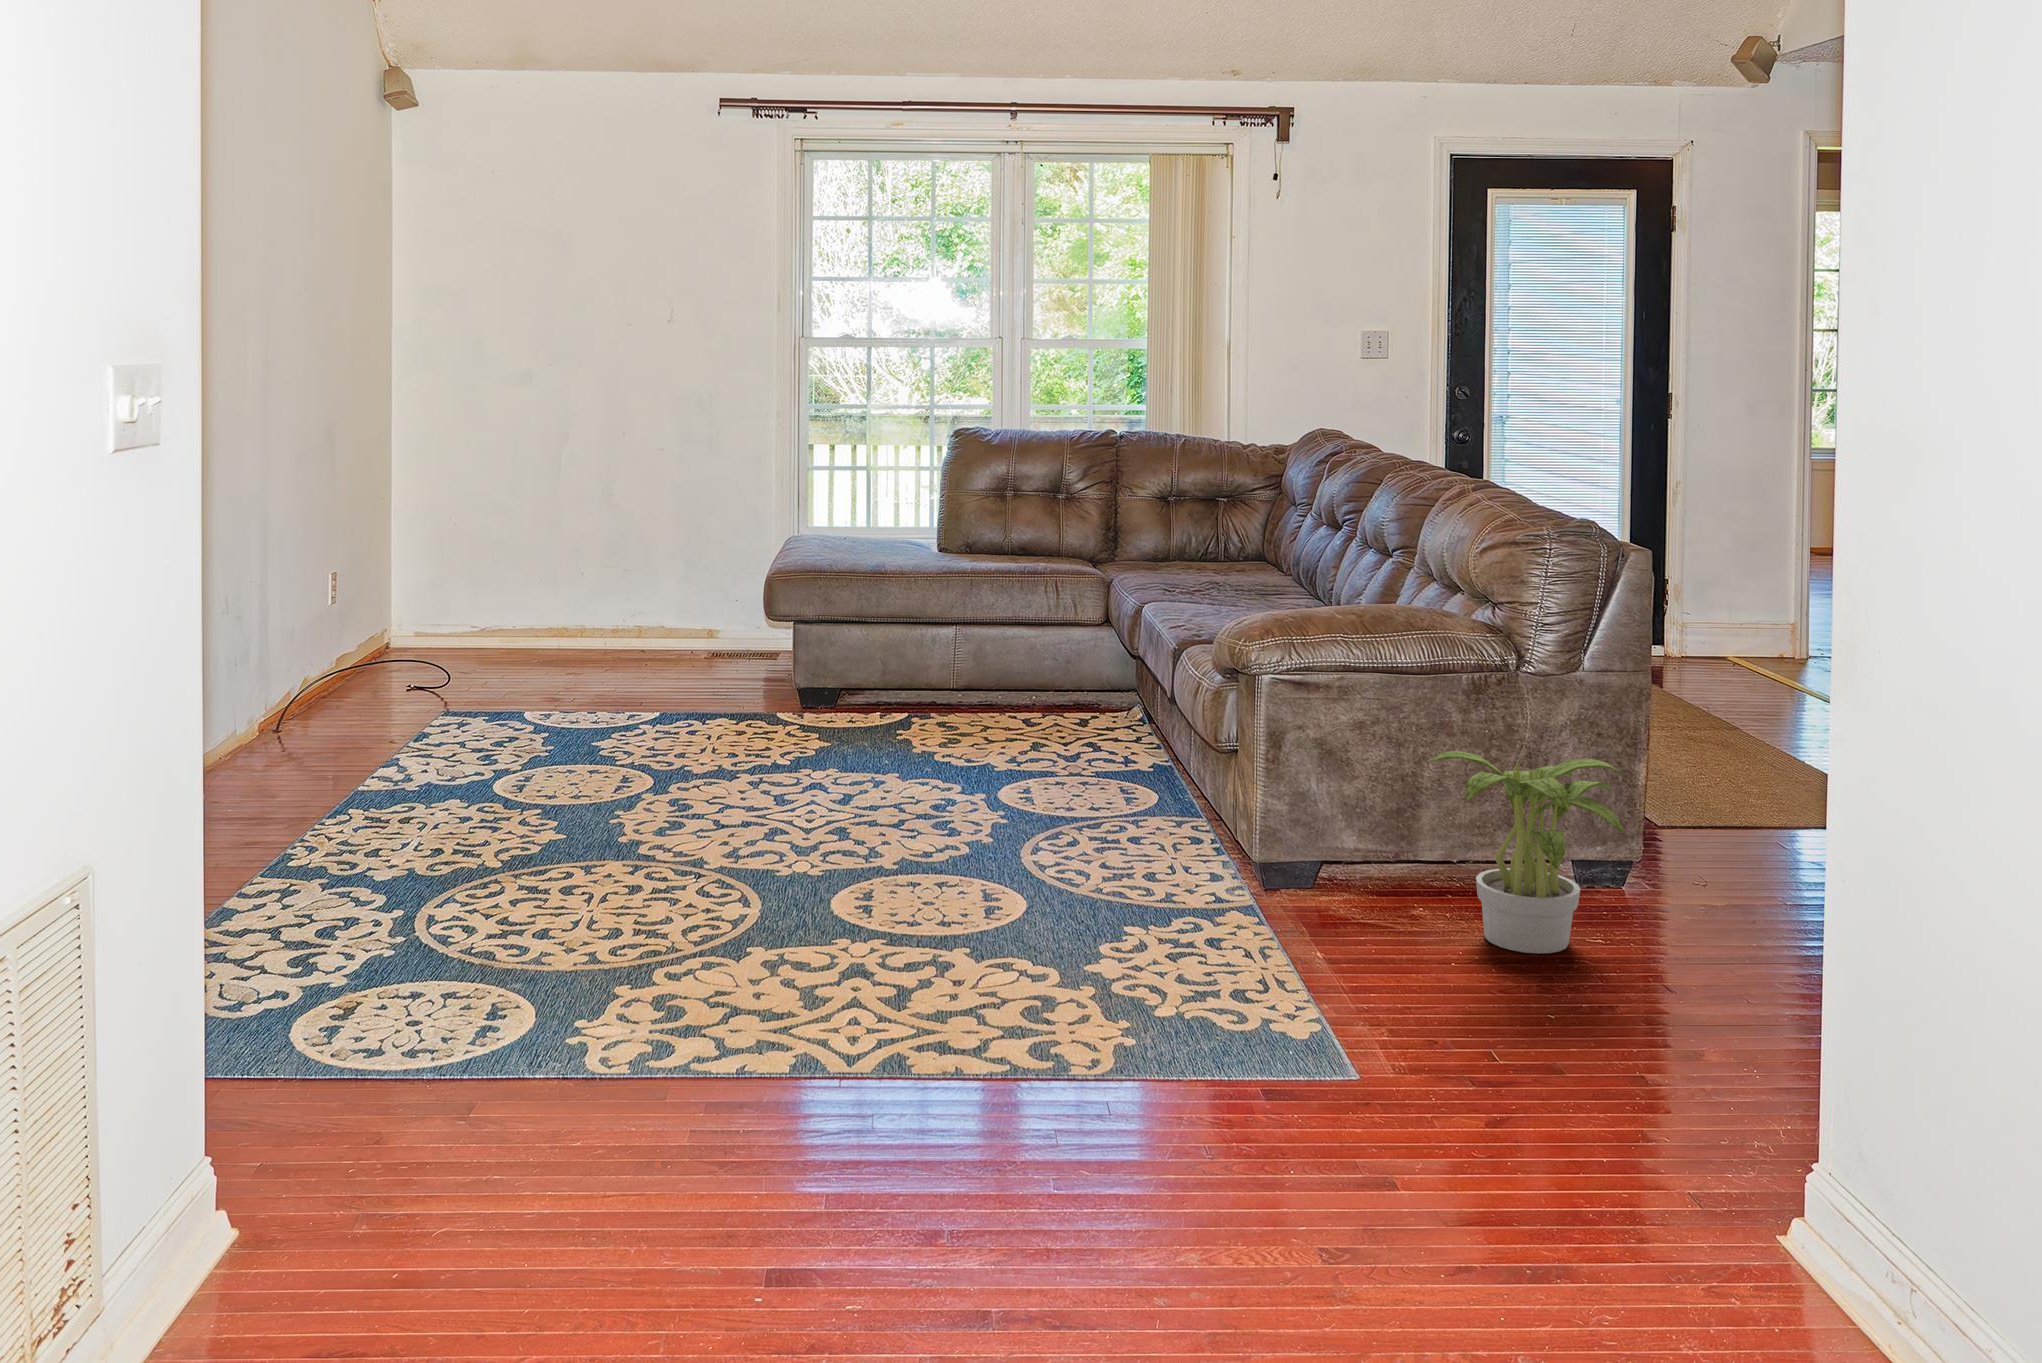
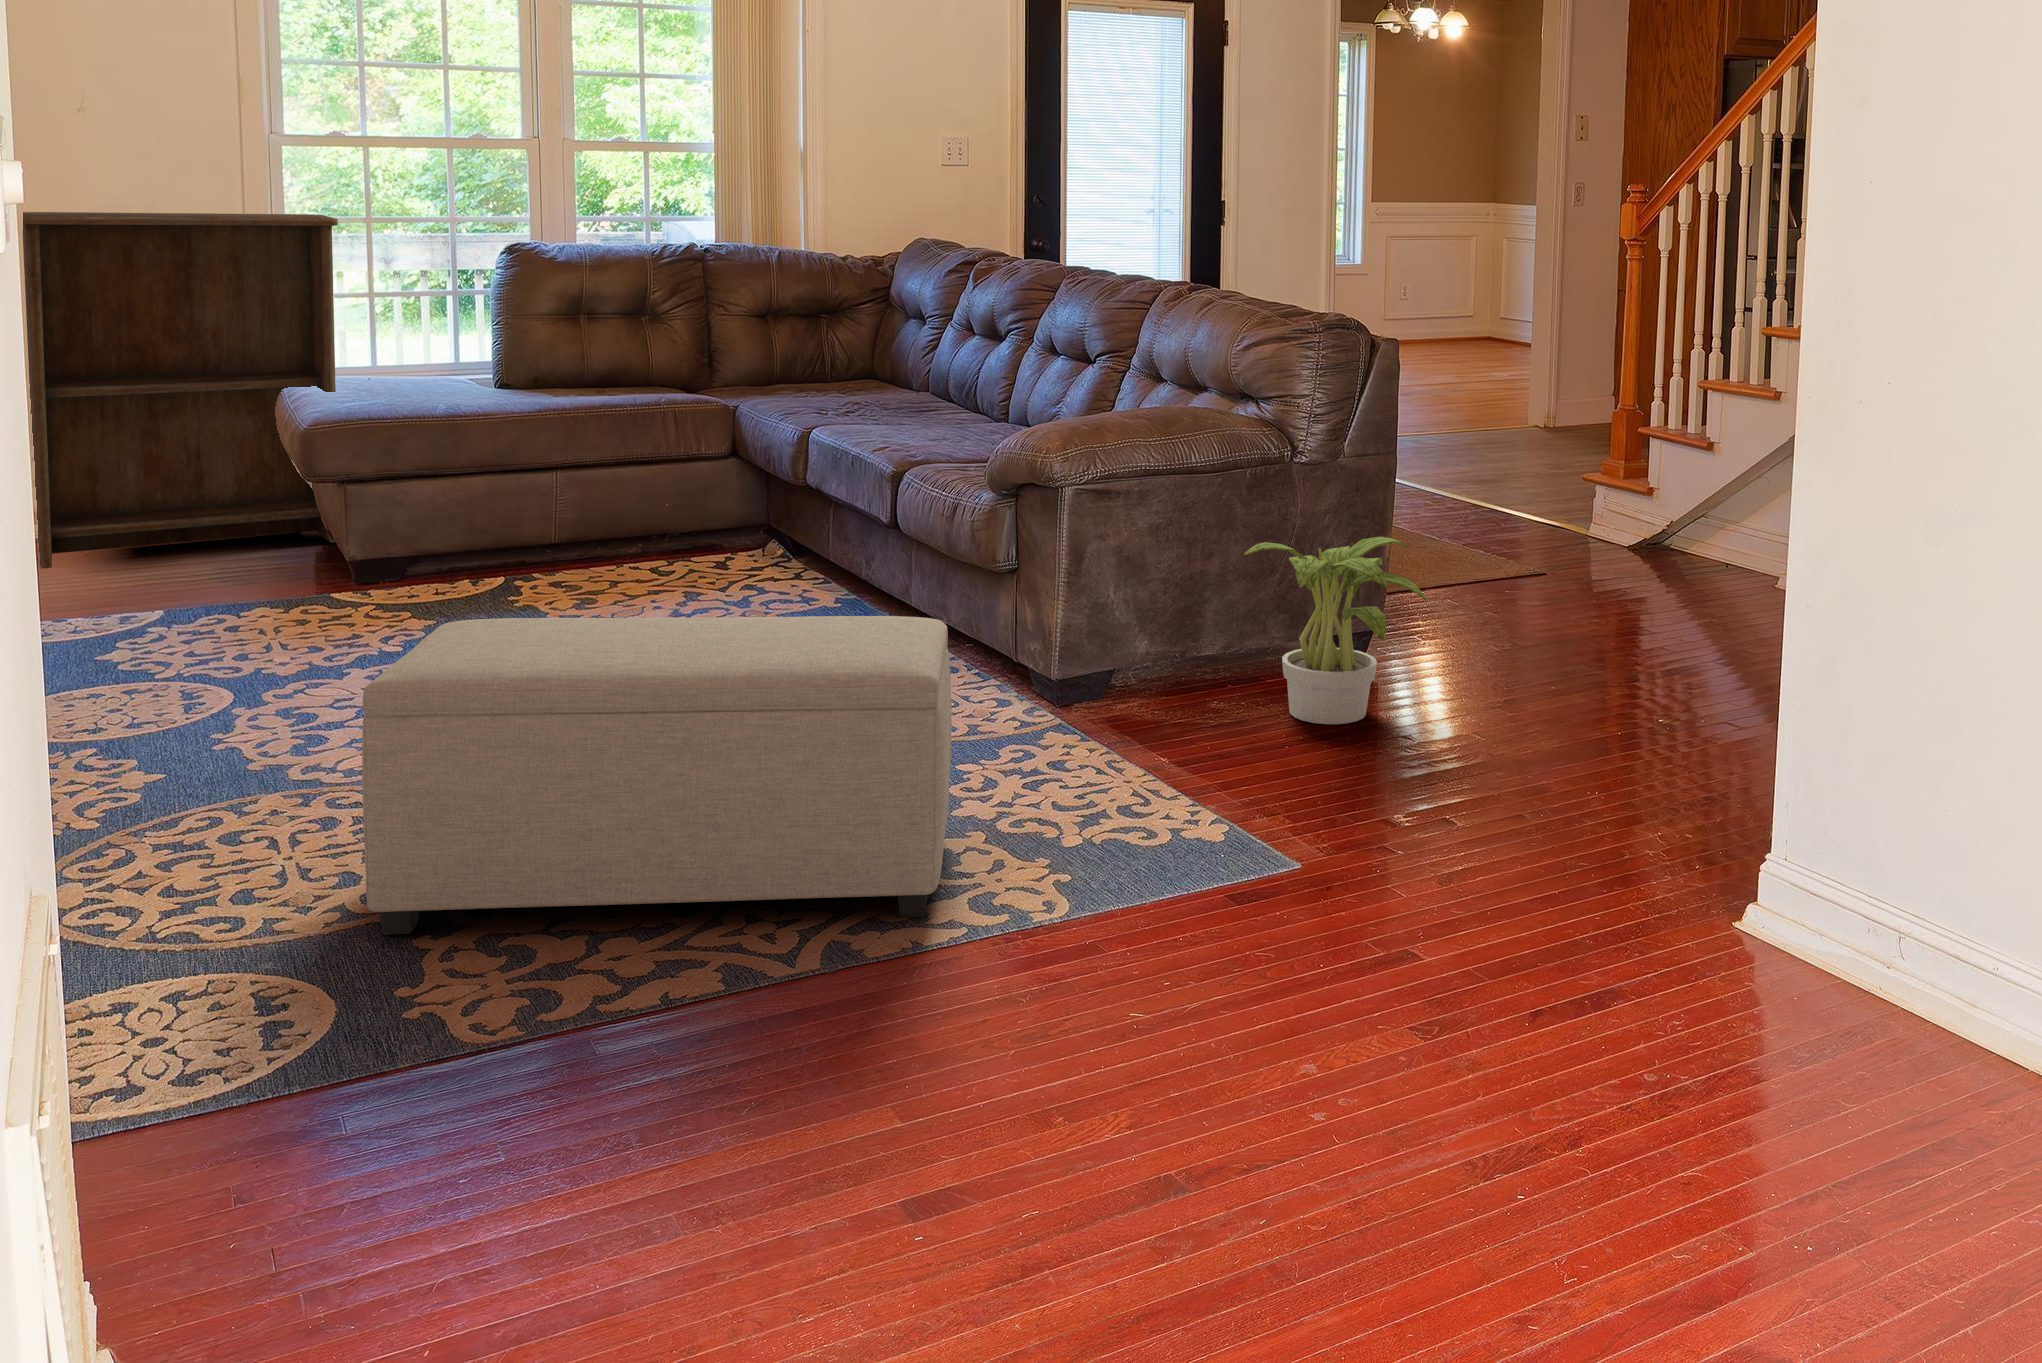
bookshelf: none [610,401,822,673] -> present [23,212,338,568]
ottoman: none [592,738,1065,1050] -> present [362,616,952,935]

